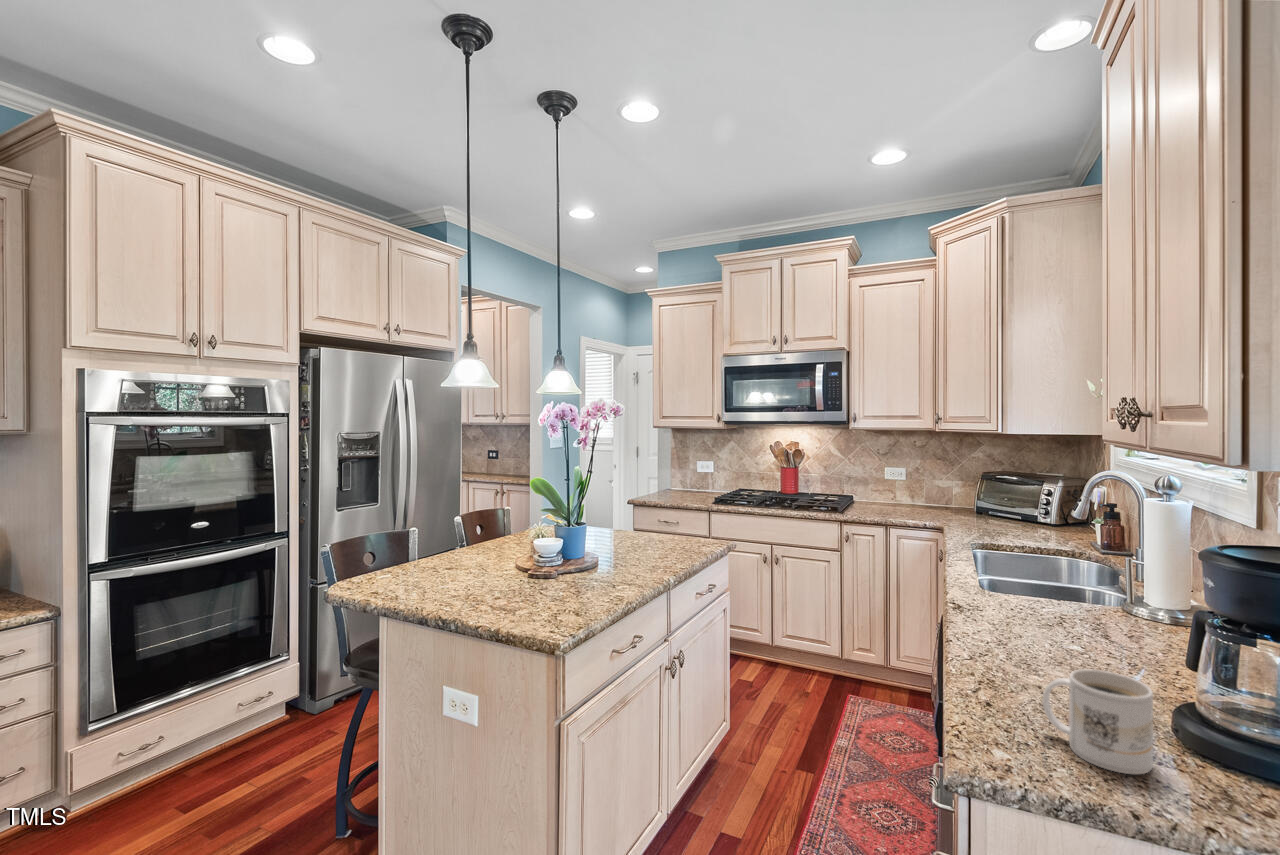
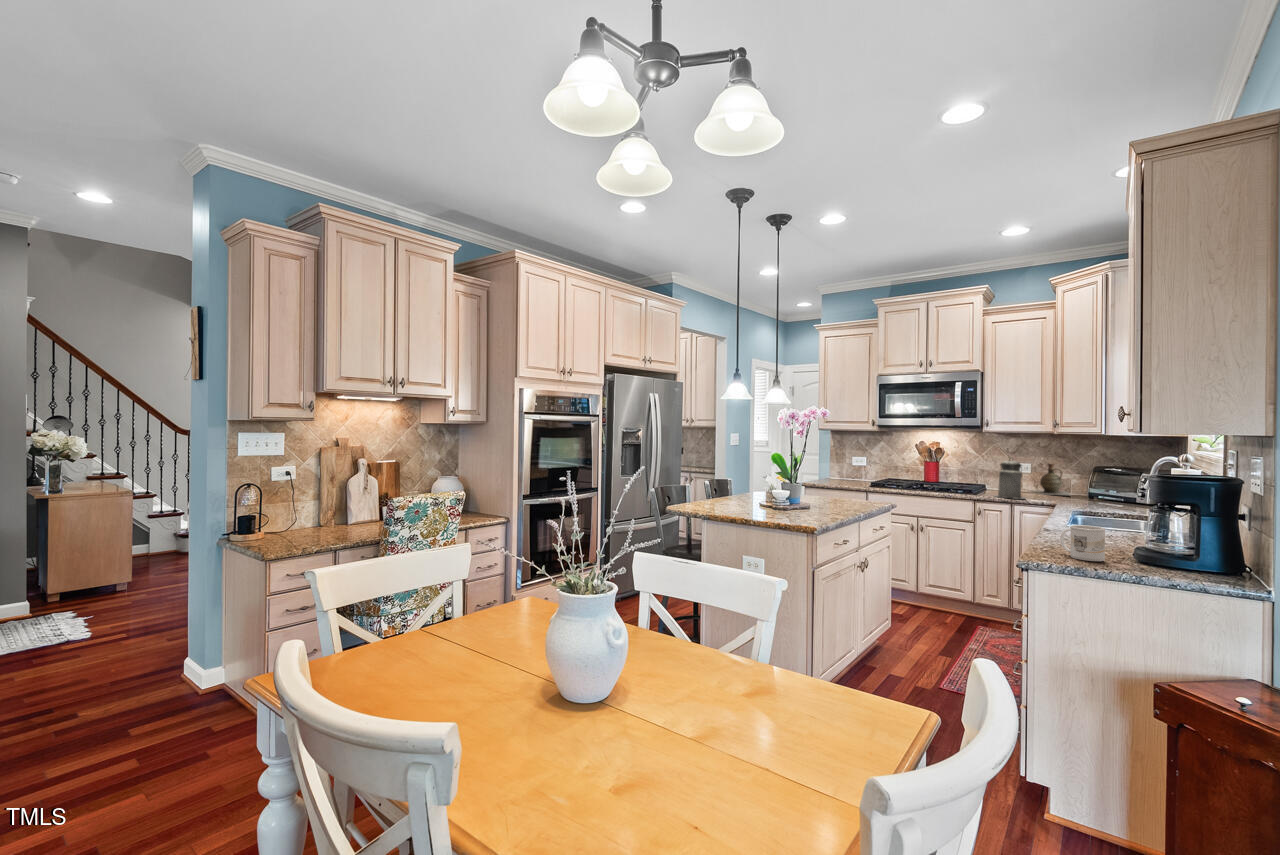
canister: none [865,465,906,521] -> present [994,458,1025,499]
ceramic jug: none [901,467,955,508] -> present [1029,464,1070,495]

